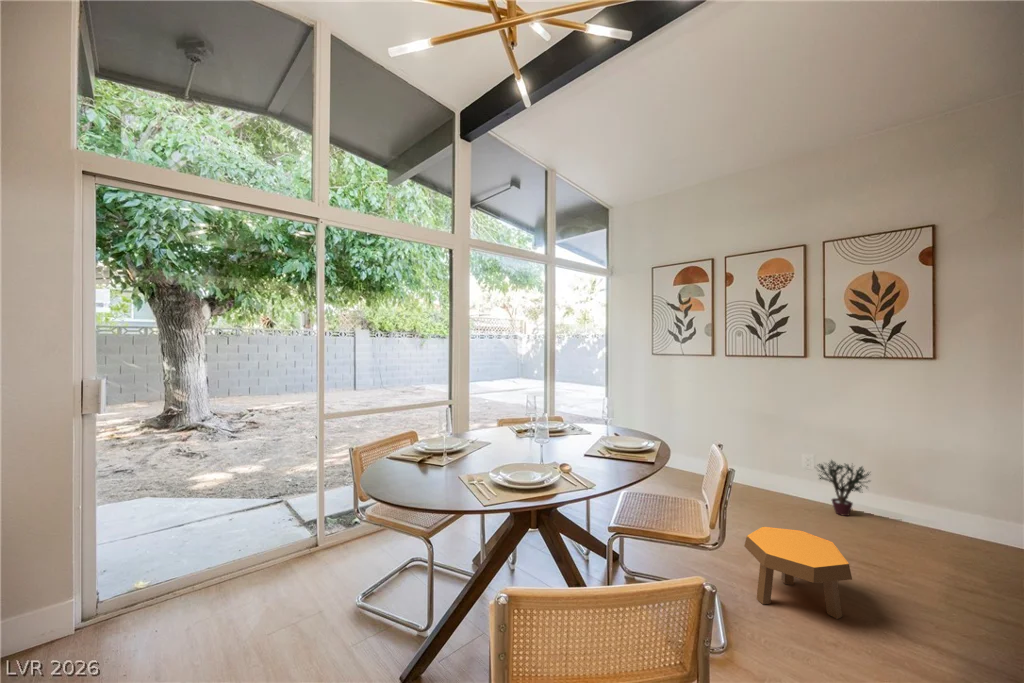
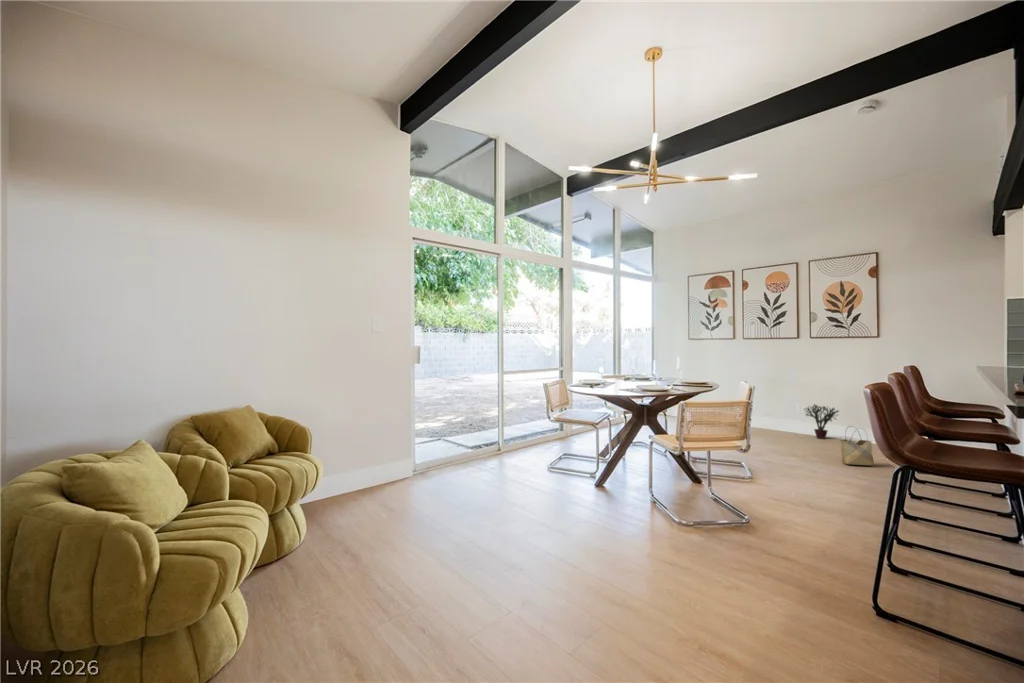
woven basket: none [892,526,957,607] -> present [841,439,874,466]
footstool: present [744,527,852,619] -> none [759,431,816,470]

